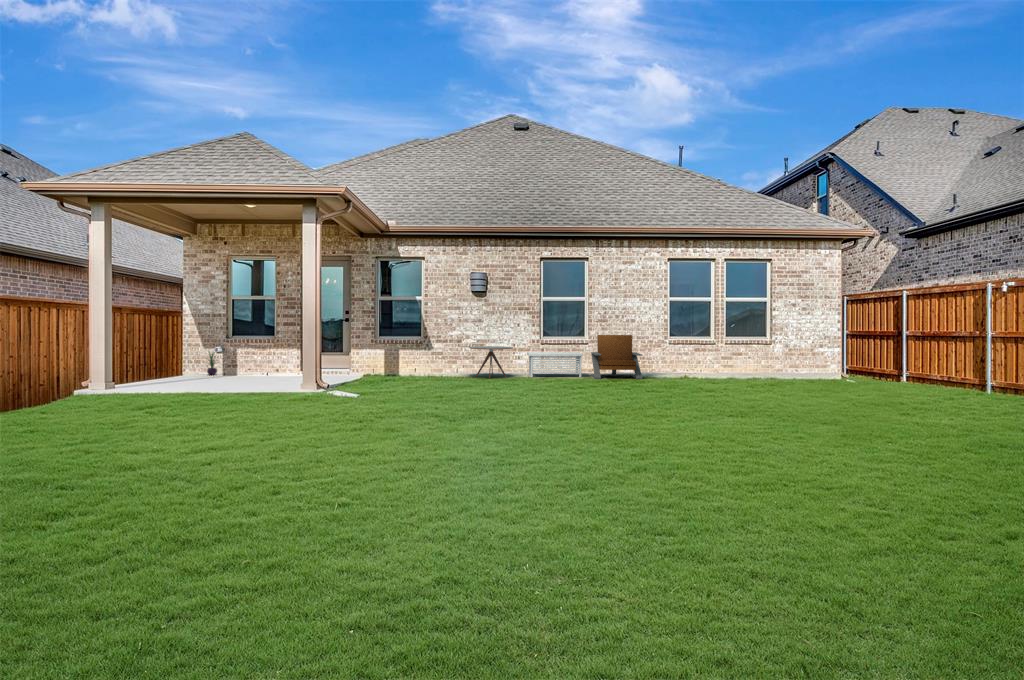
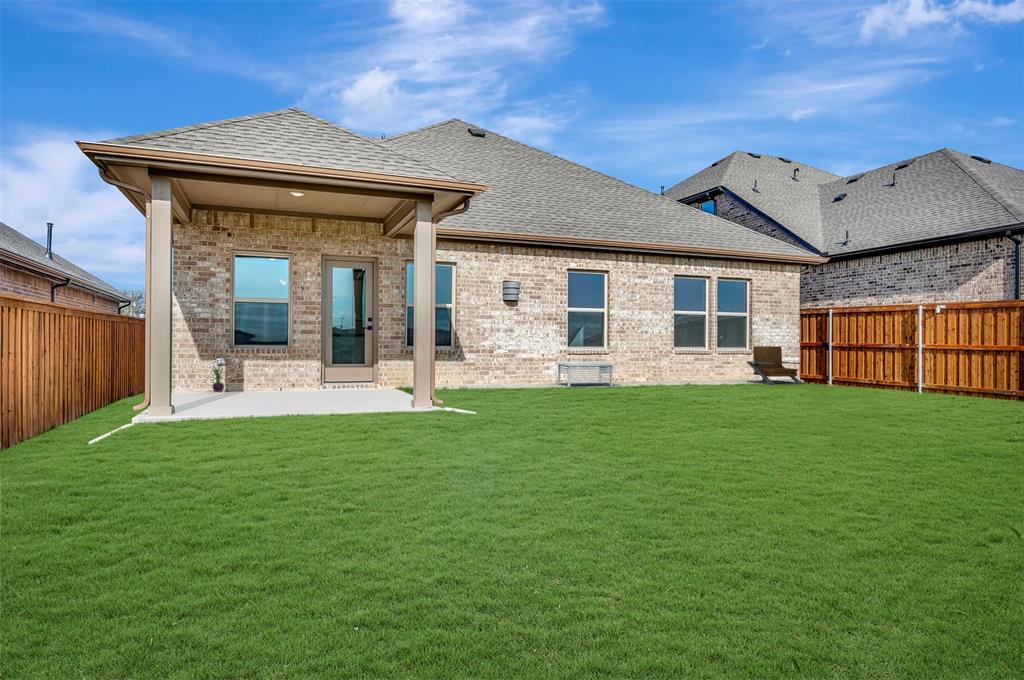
lounge chair: present [591,335,642,379] -> present [747,346,802,385]
round table: present [469,346,513,378] -> none [510,356,554,389]

